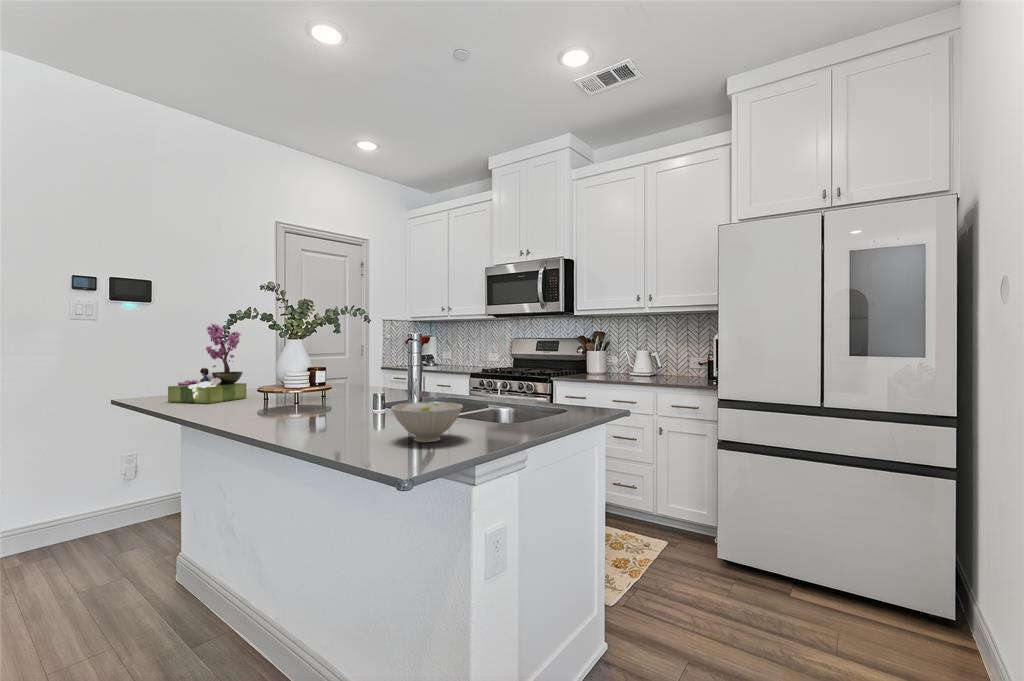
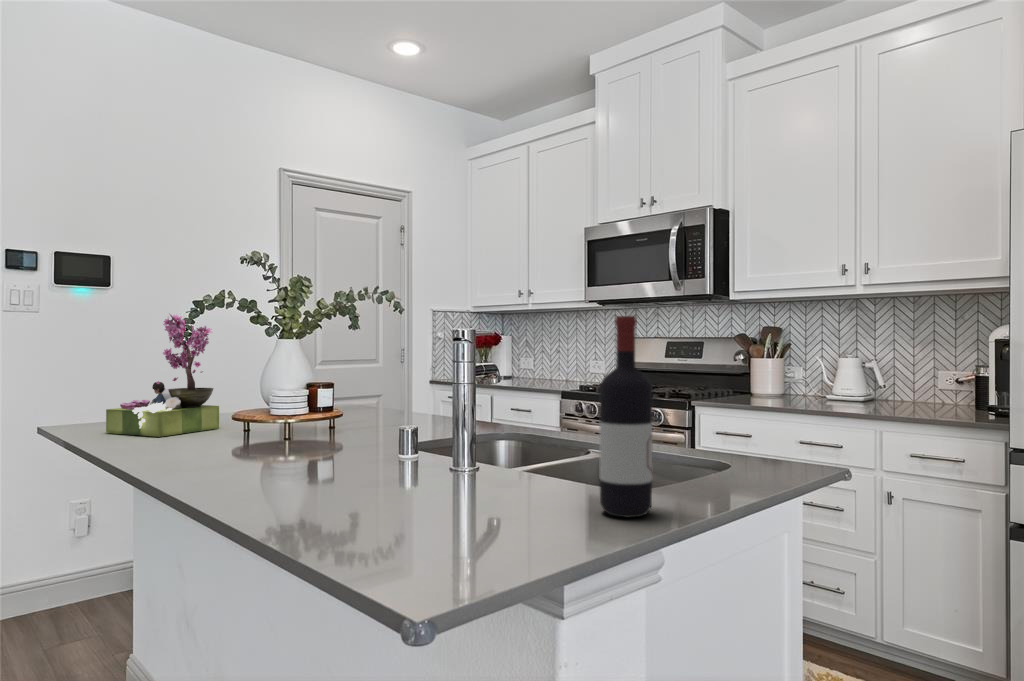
wine bottle: none [491,328,518,435] -> present [599,316,653,517]
bowl: present [391,402,463,442] -> none [414,452,547,530]

